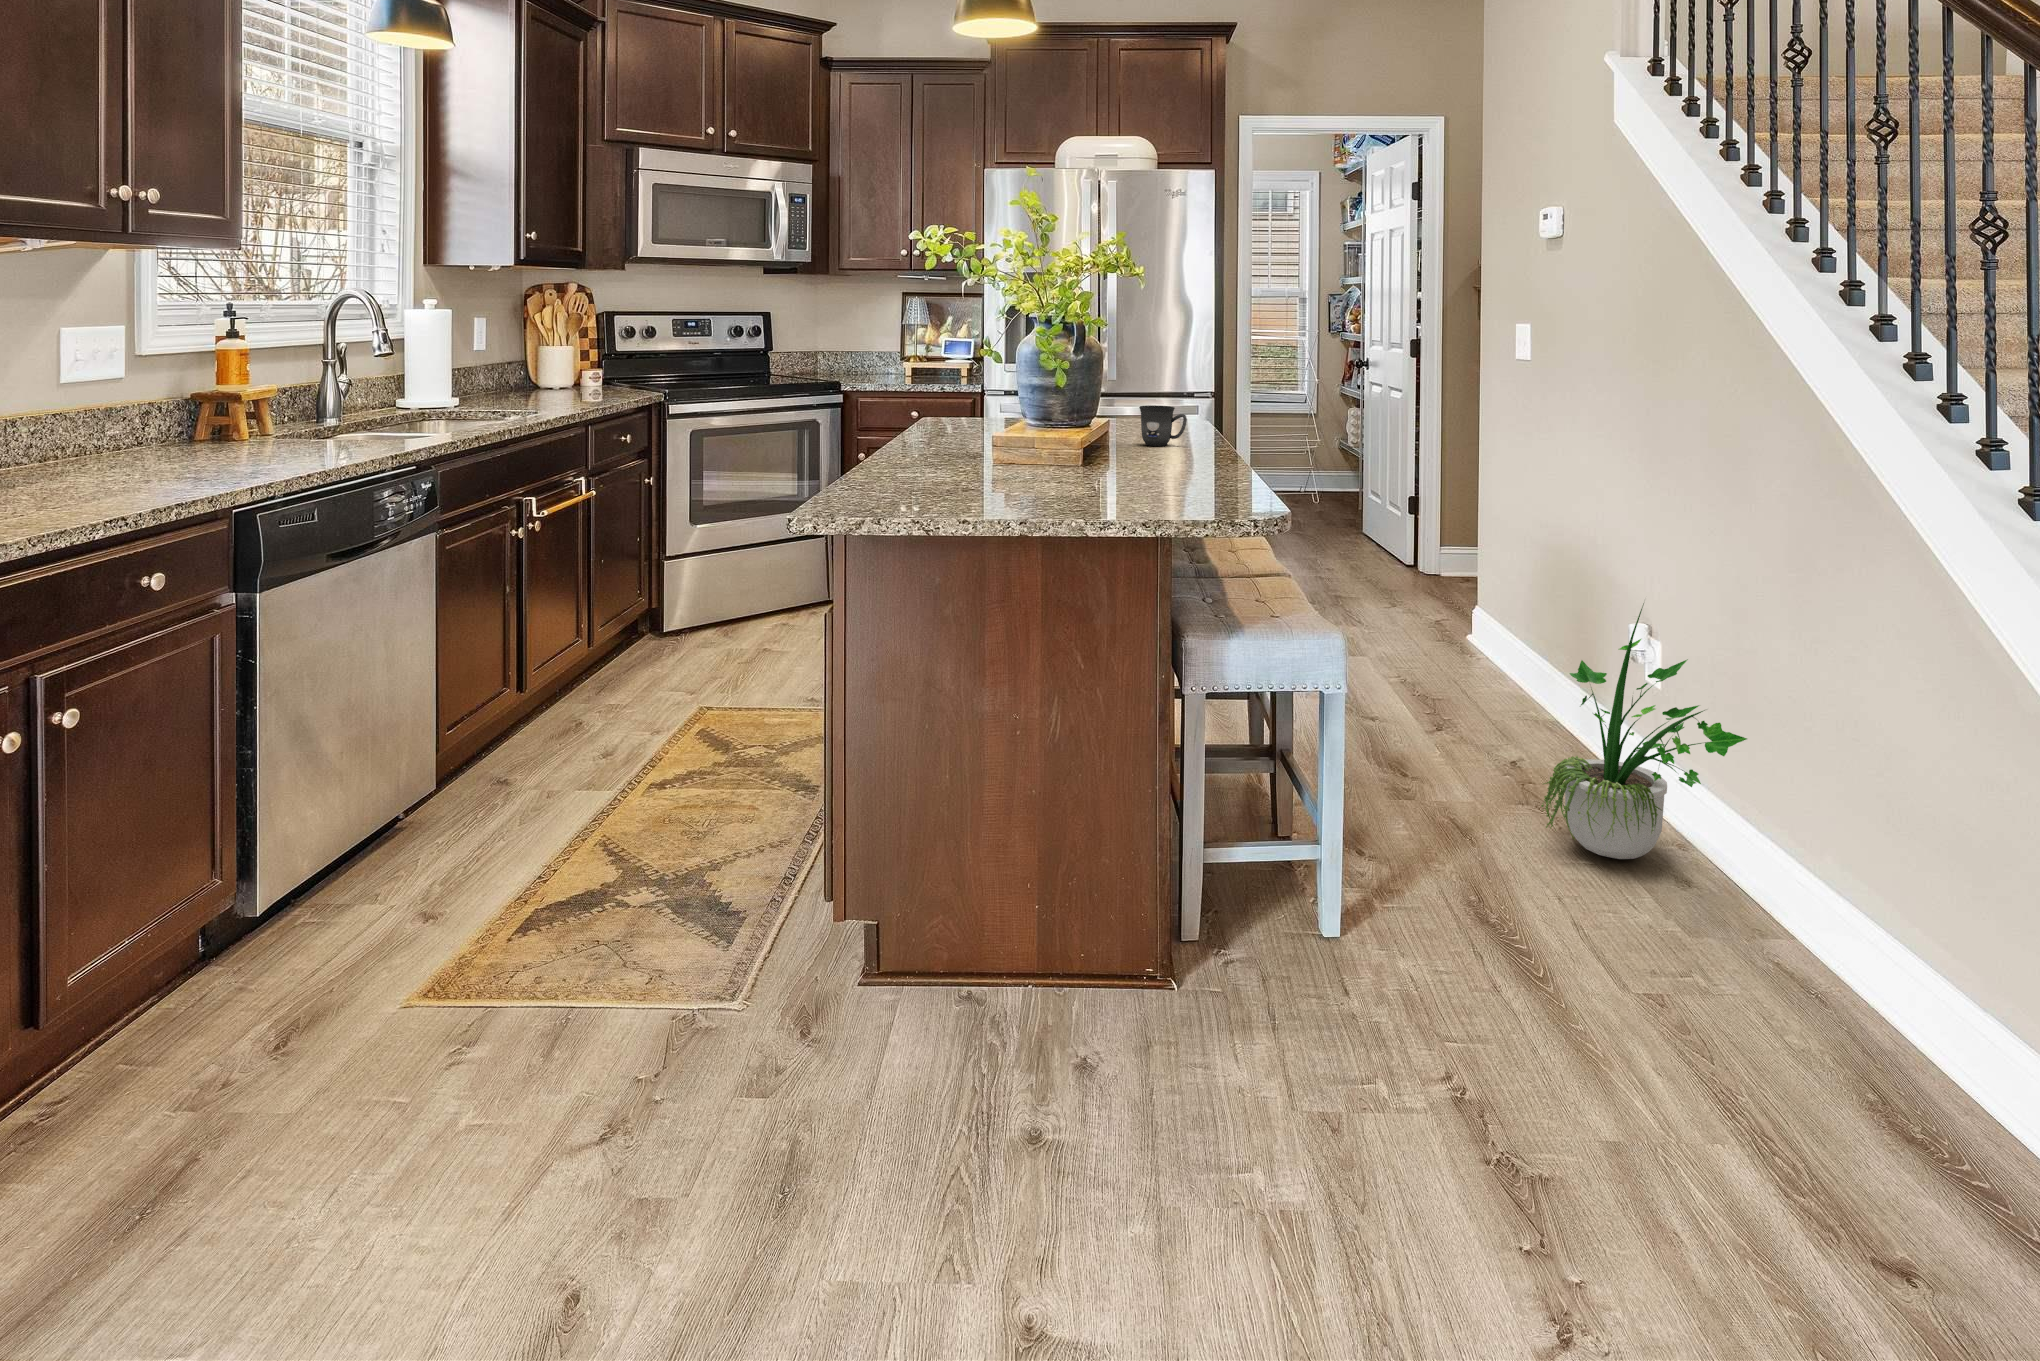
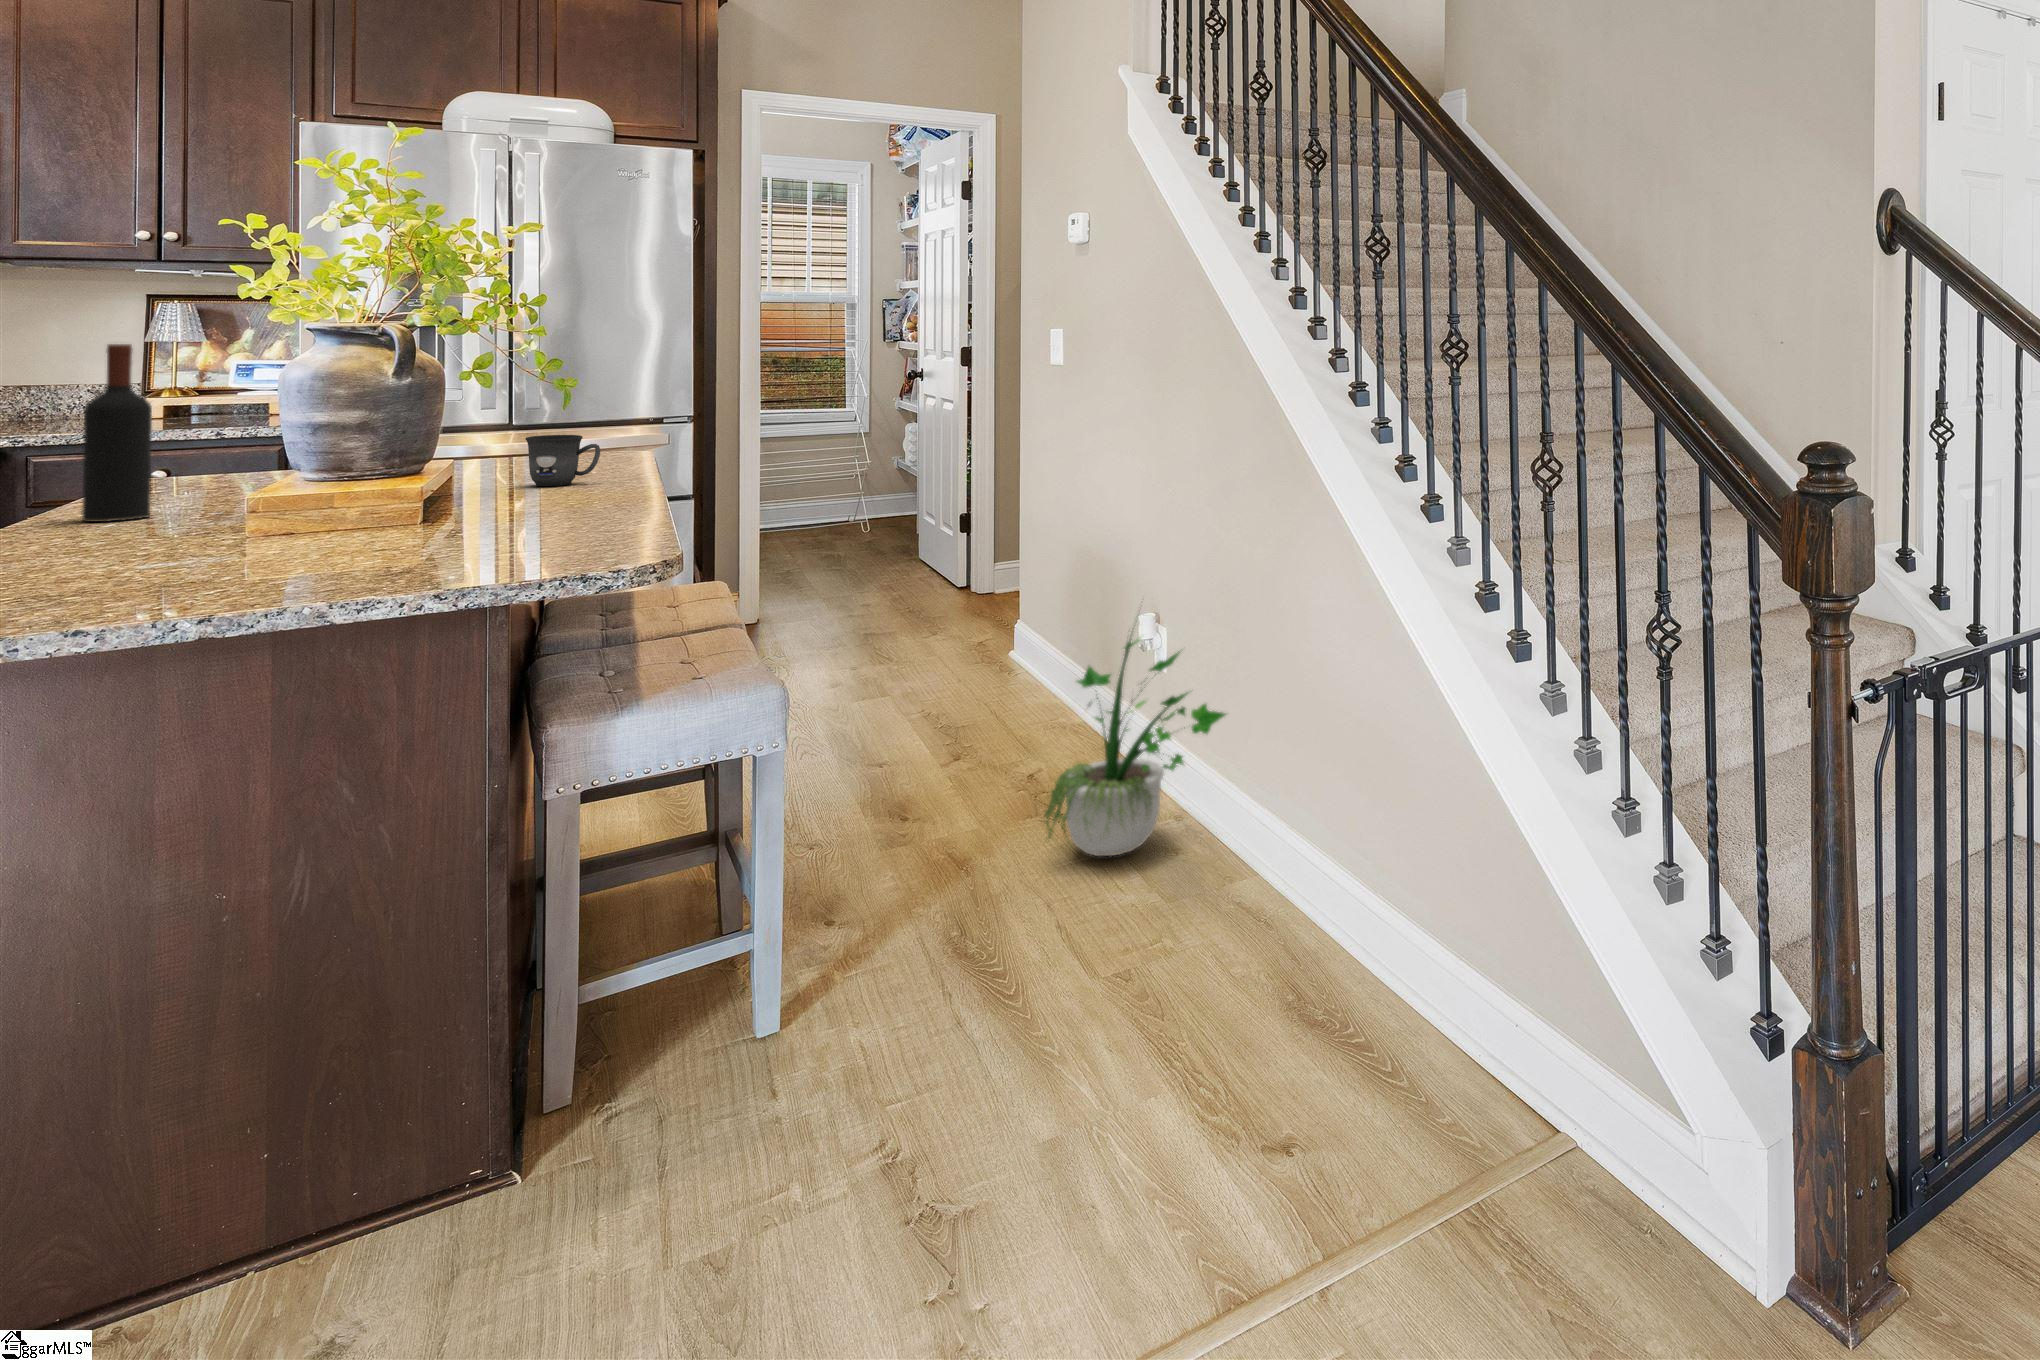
wine bottle: none [917,331,947,451] -> present [82,344,152,522]

